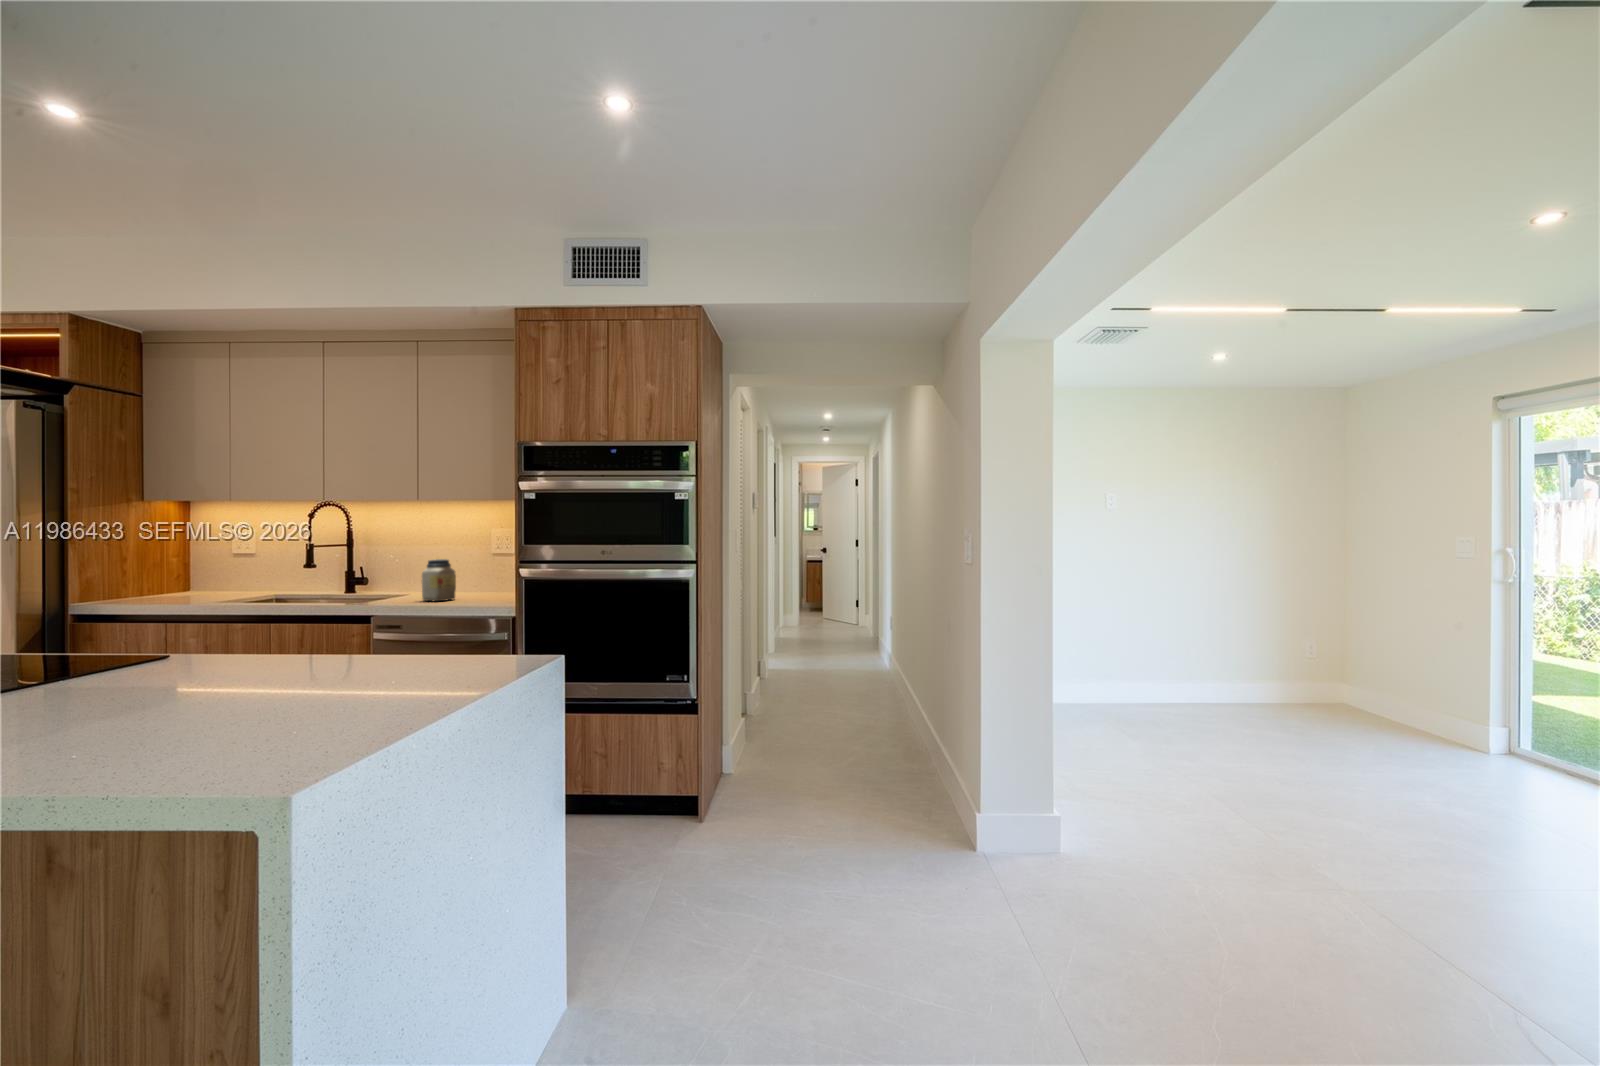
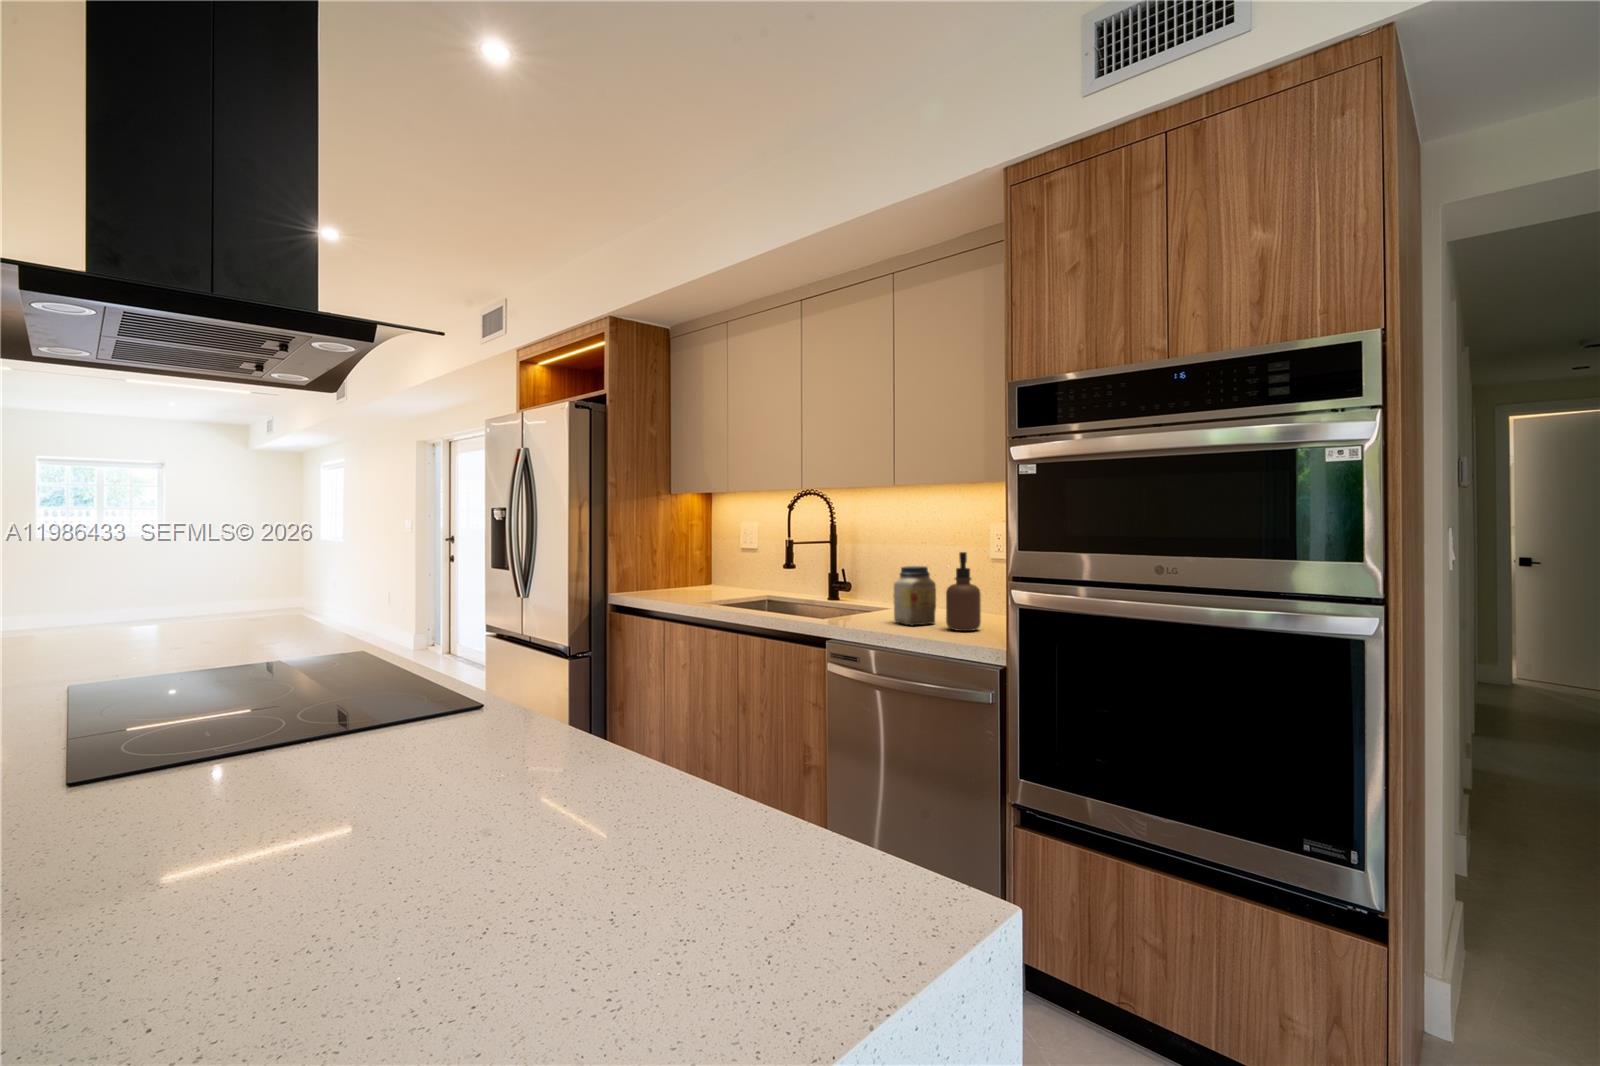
soap dispenser: none [466,548,491,601] -> present [946,552,981,631]

